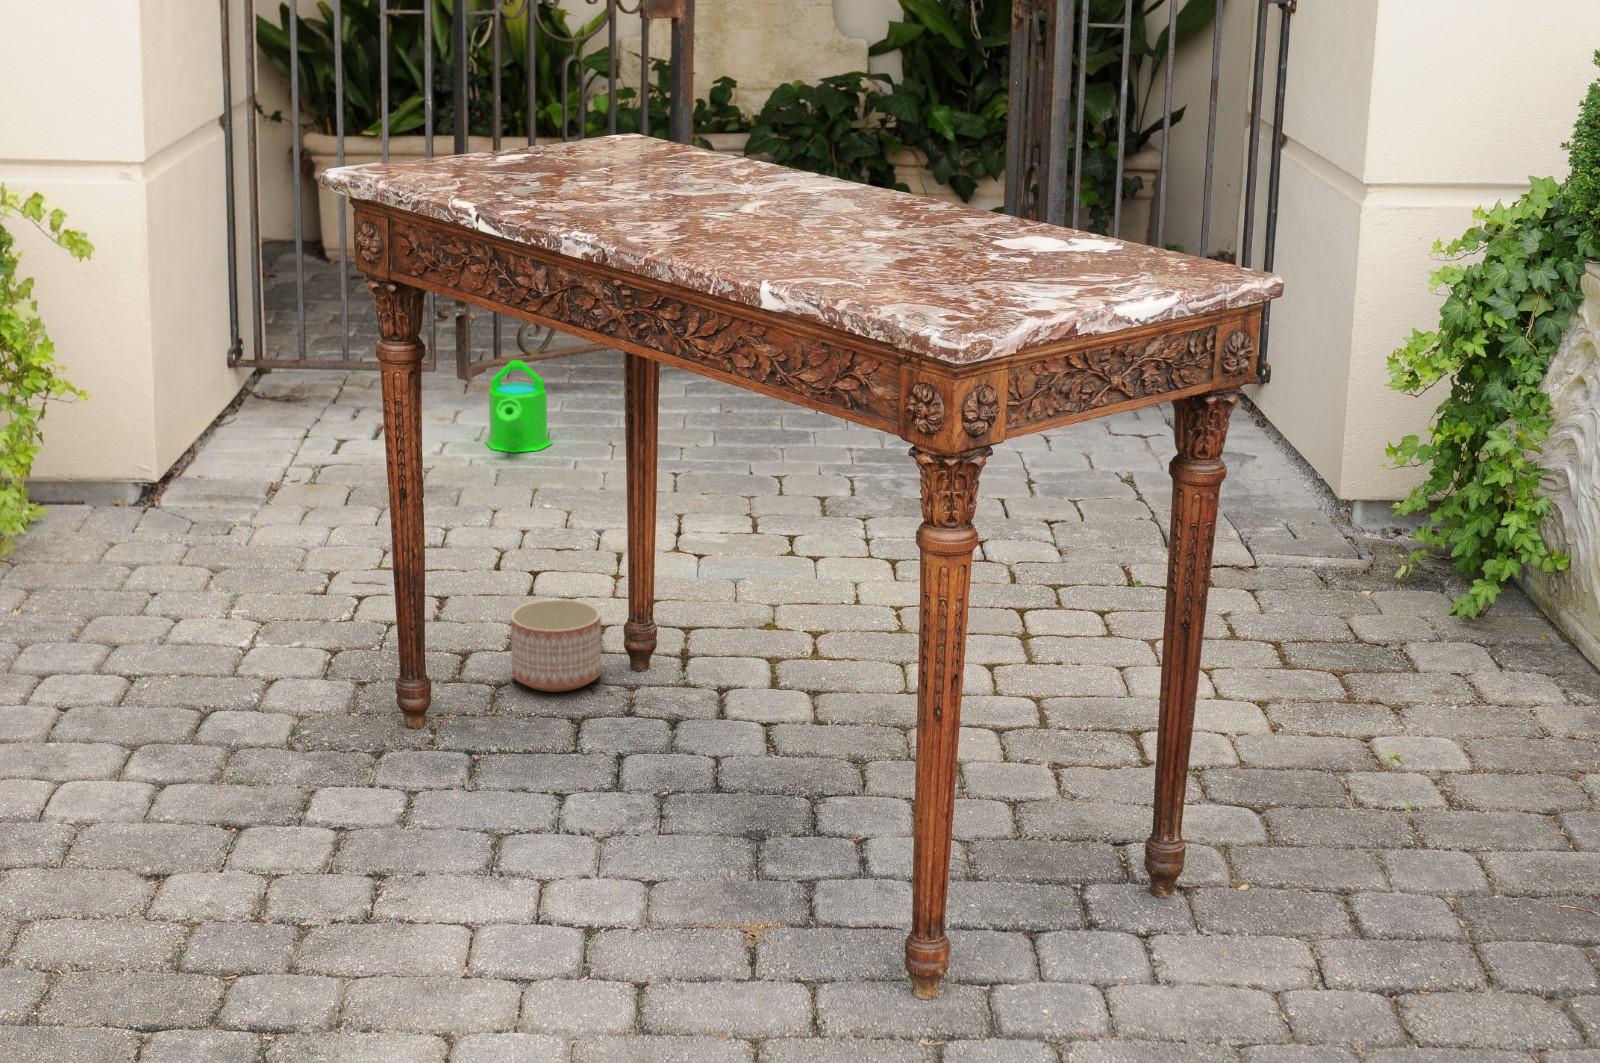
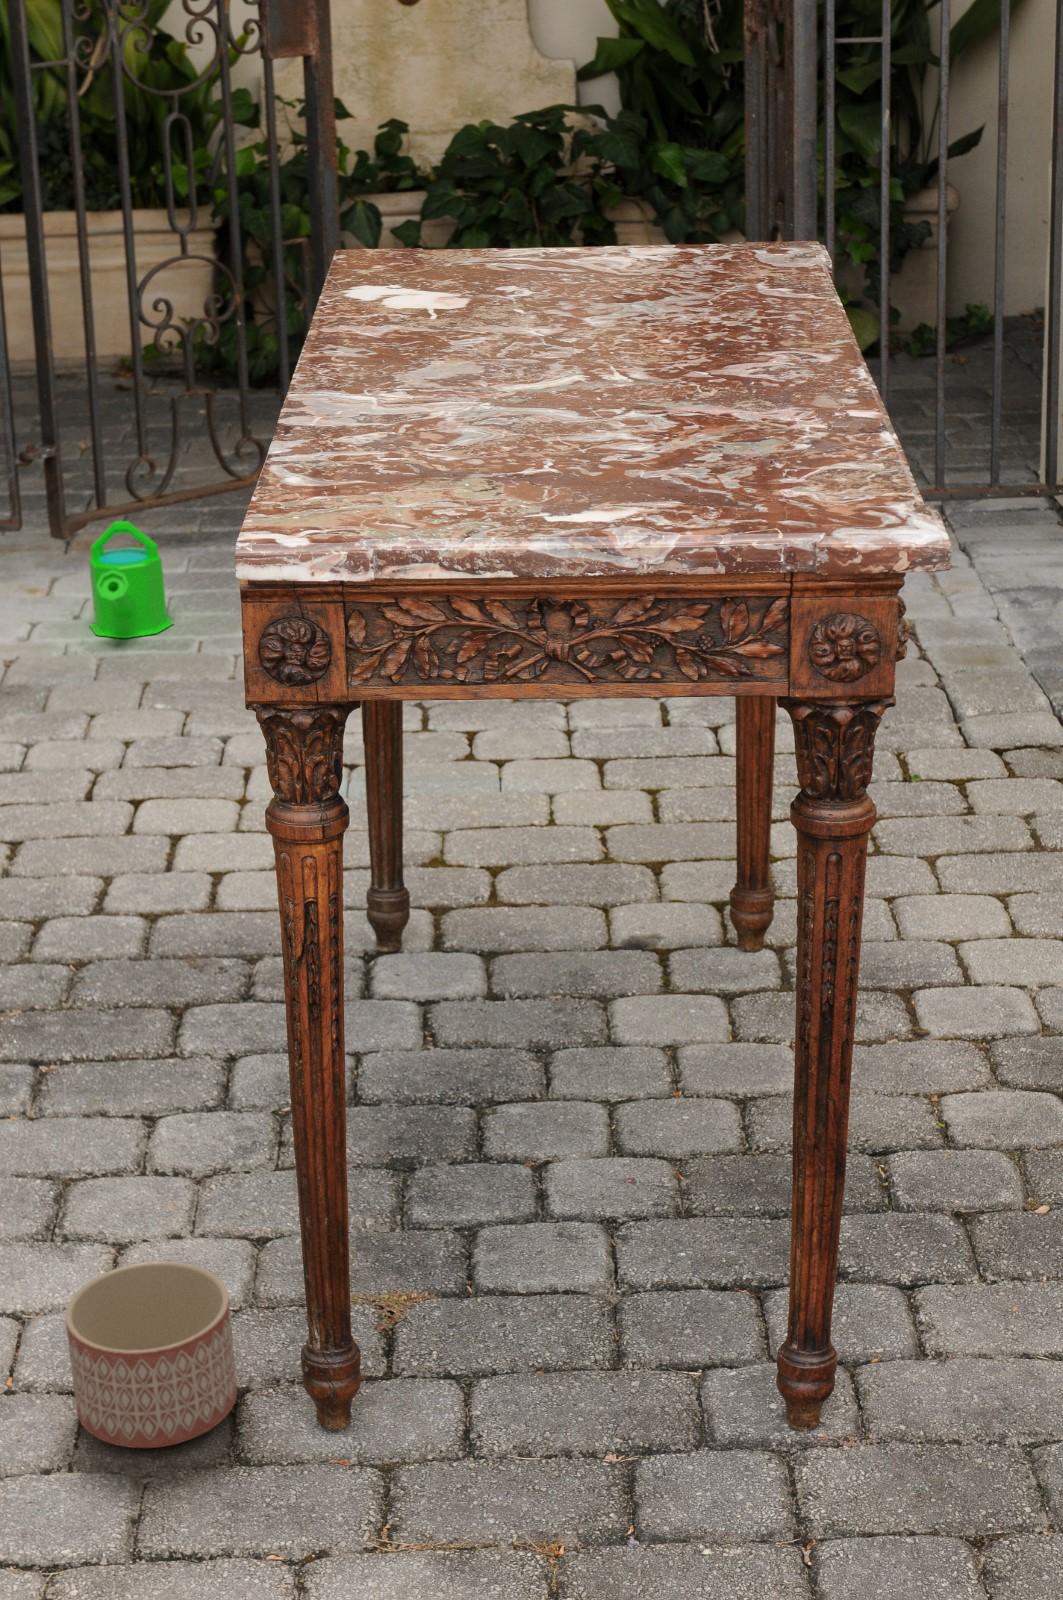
planter: present [511,598,601,692] -> present [65,1261,237,1448]

